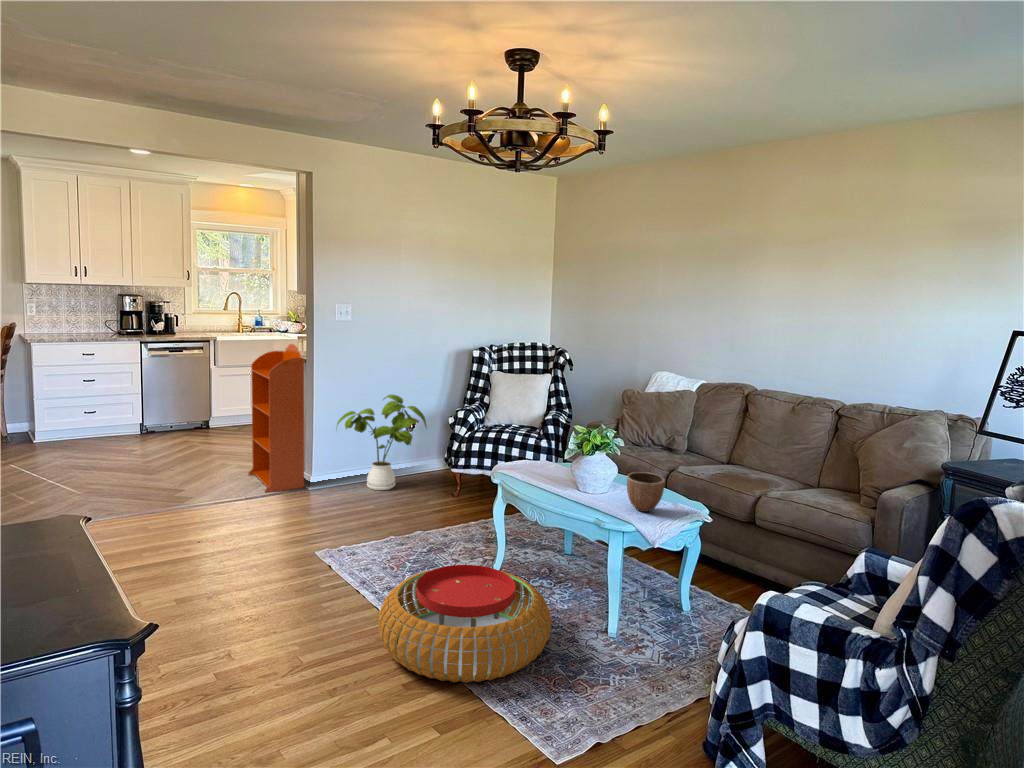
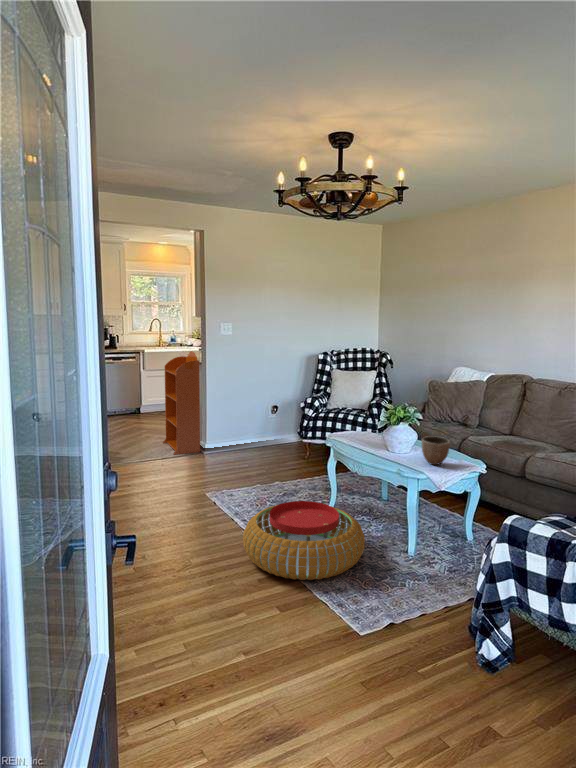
house plant: present [337,395,426,490] -> none [222,386,285,455]

